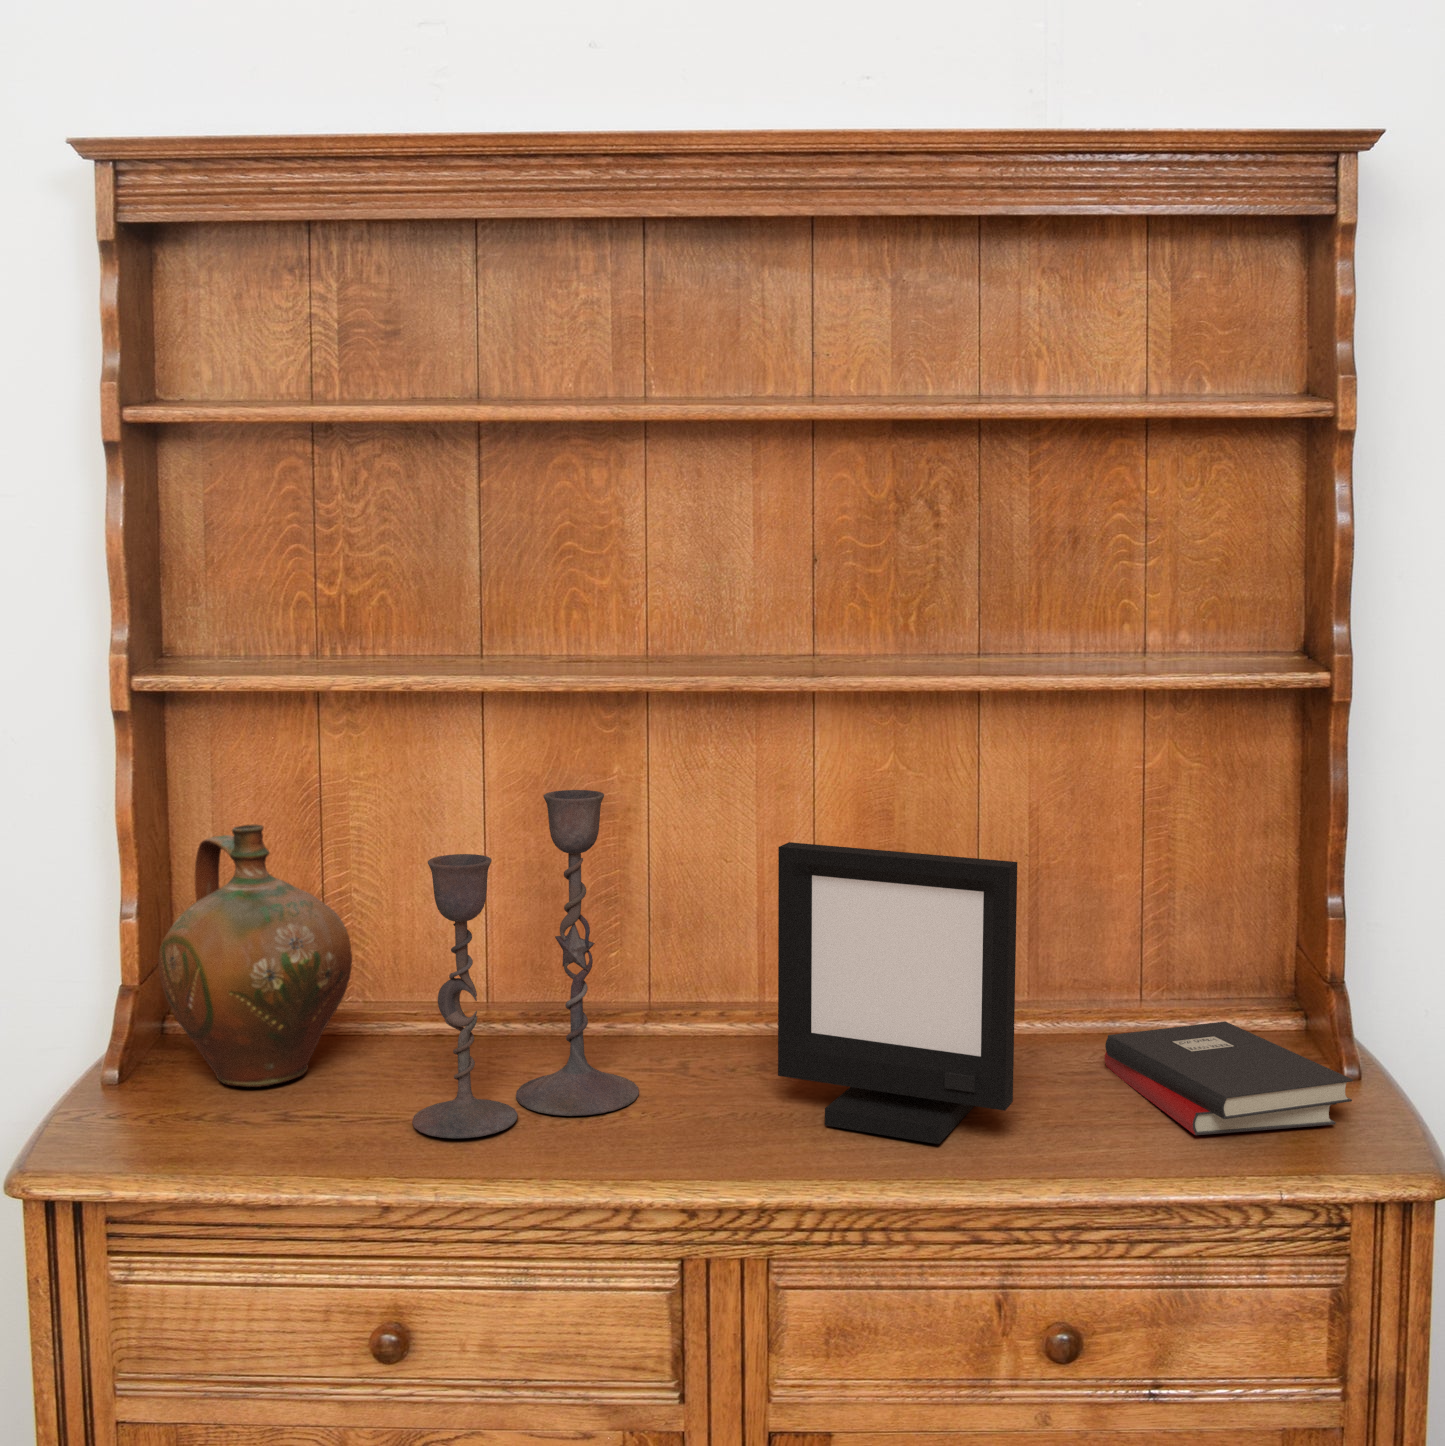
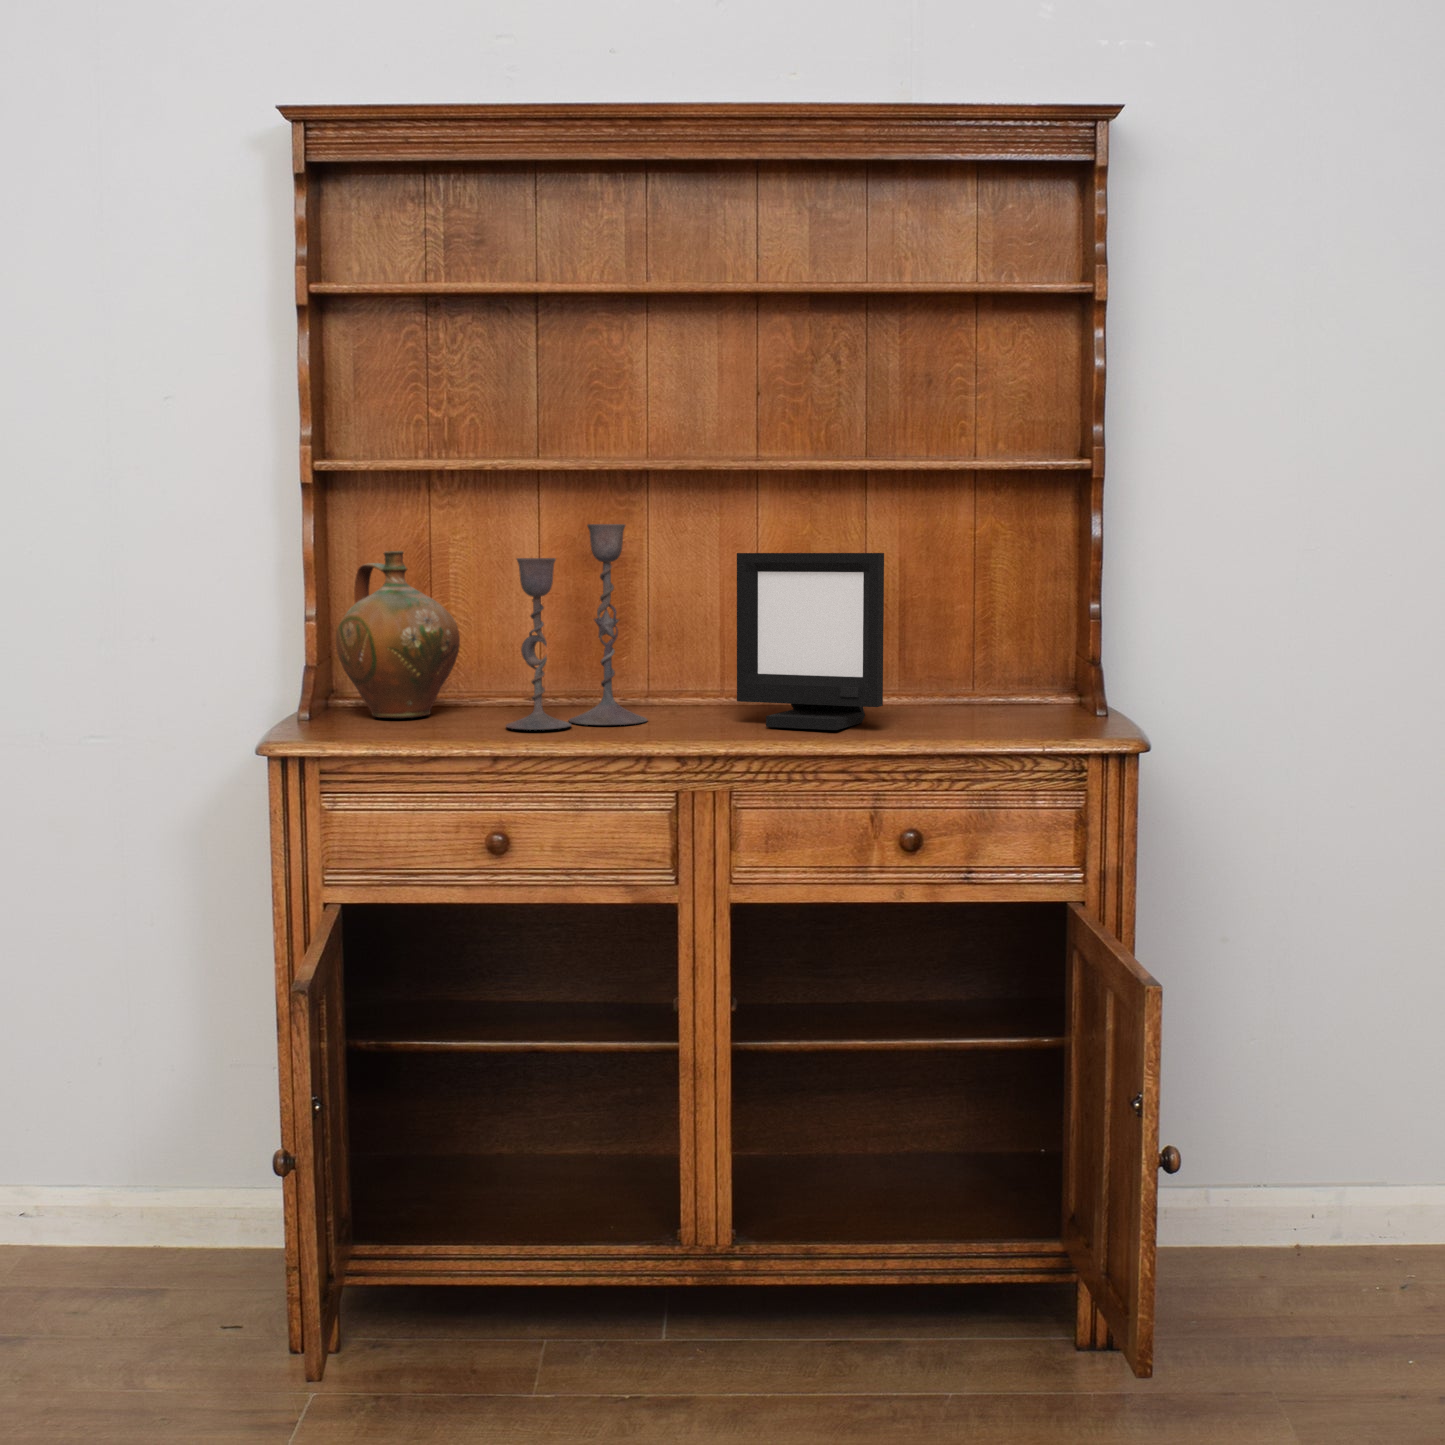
hardback book: present [1104,1021,1353,1135] -> none [948,686,1096,727]

